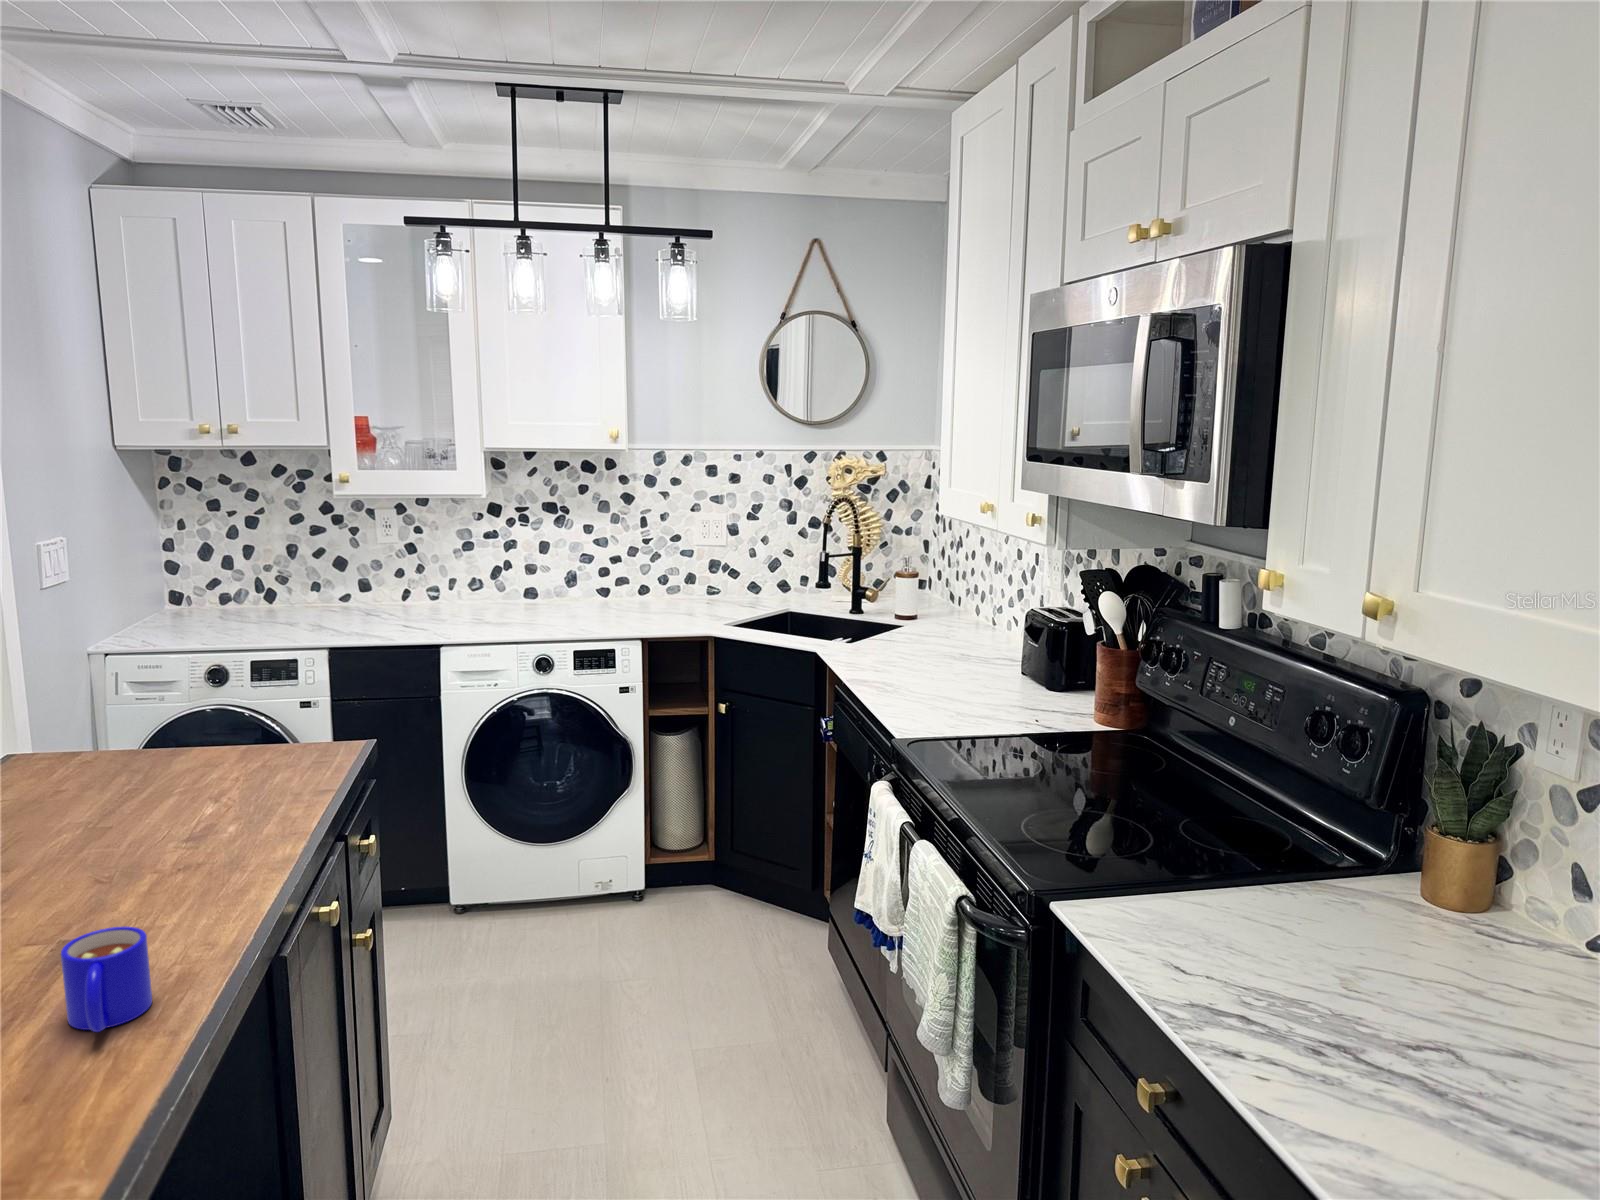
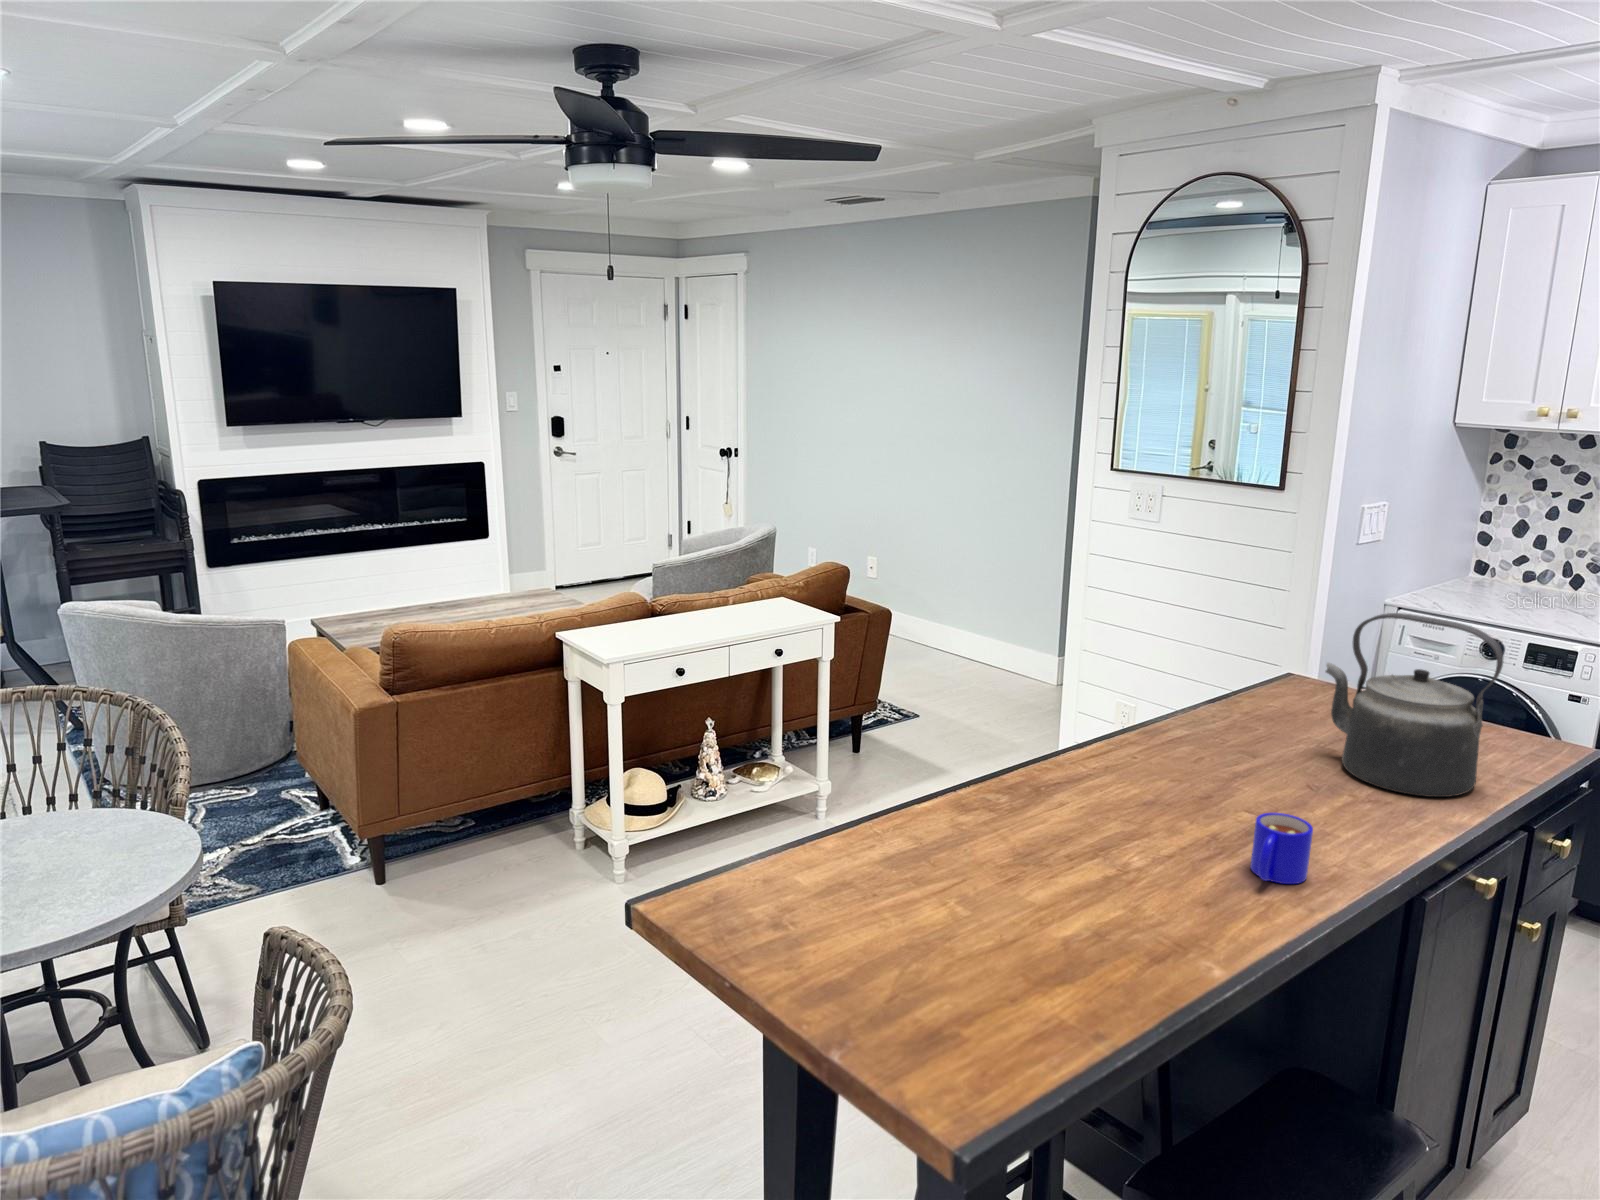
kettle: none [76,638,284,852] -> present [1326,613,1503,797]

